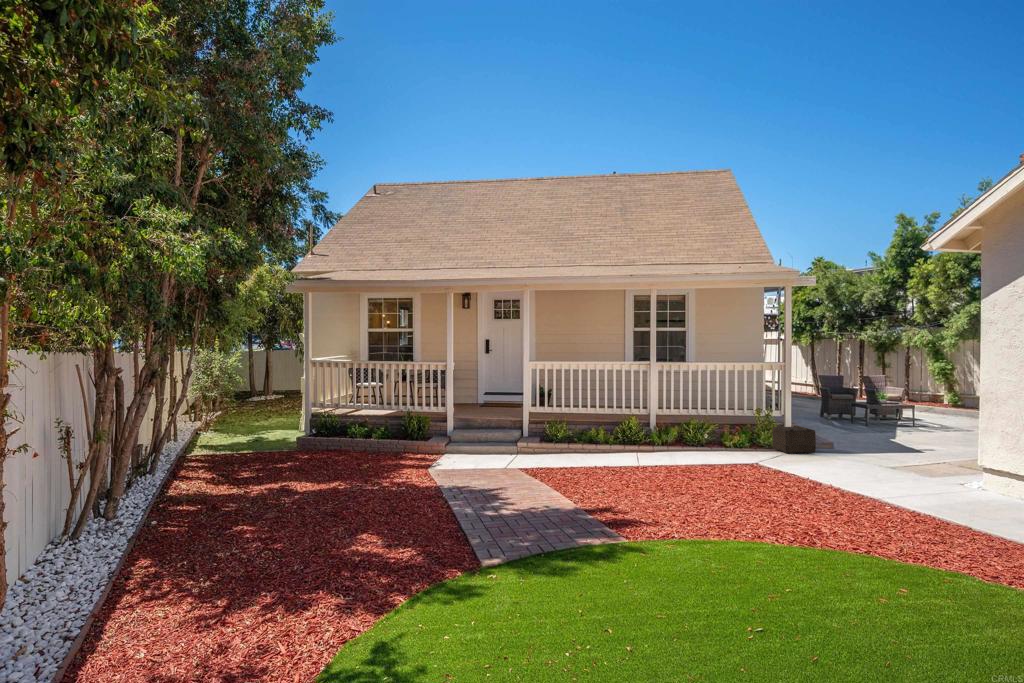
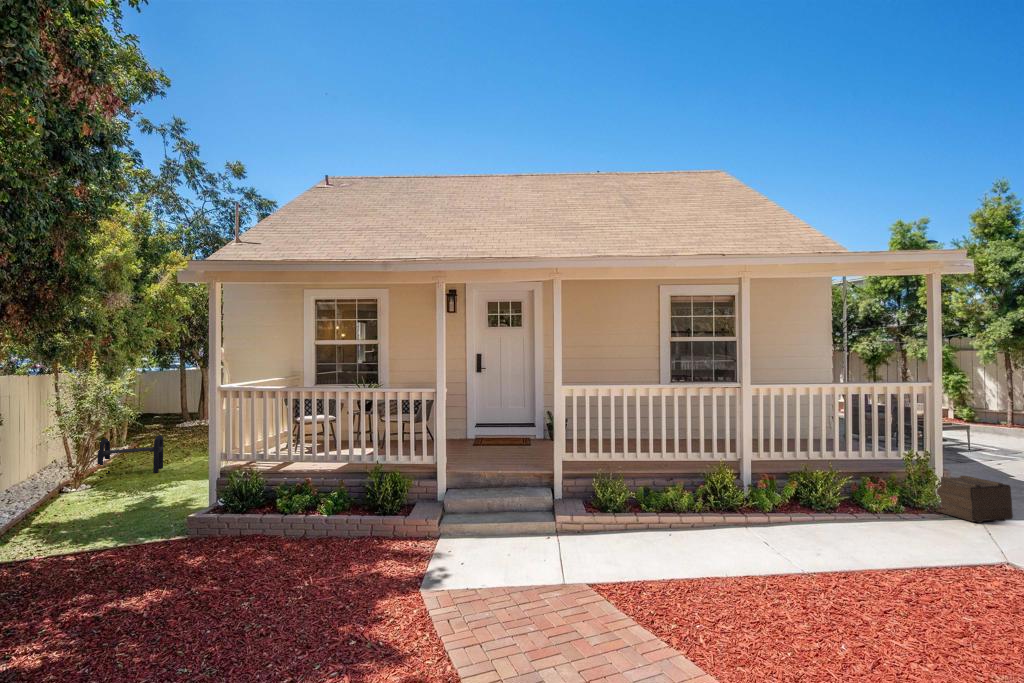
bench: none [219,397,260,425] -> present [97,435,163,478]

